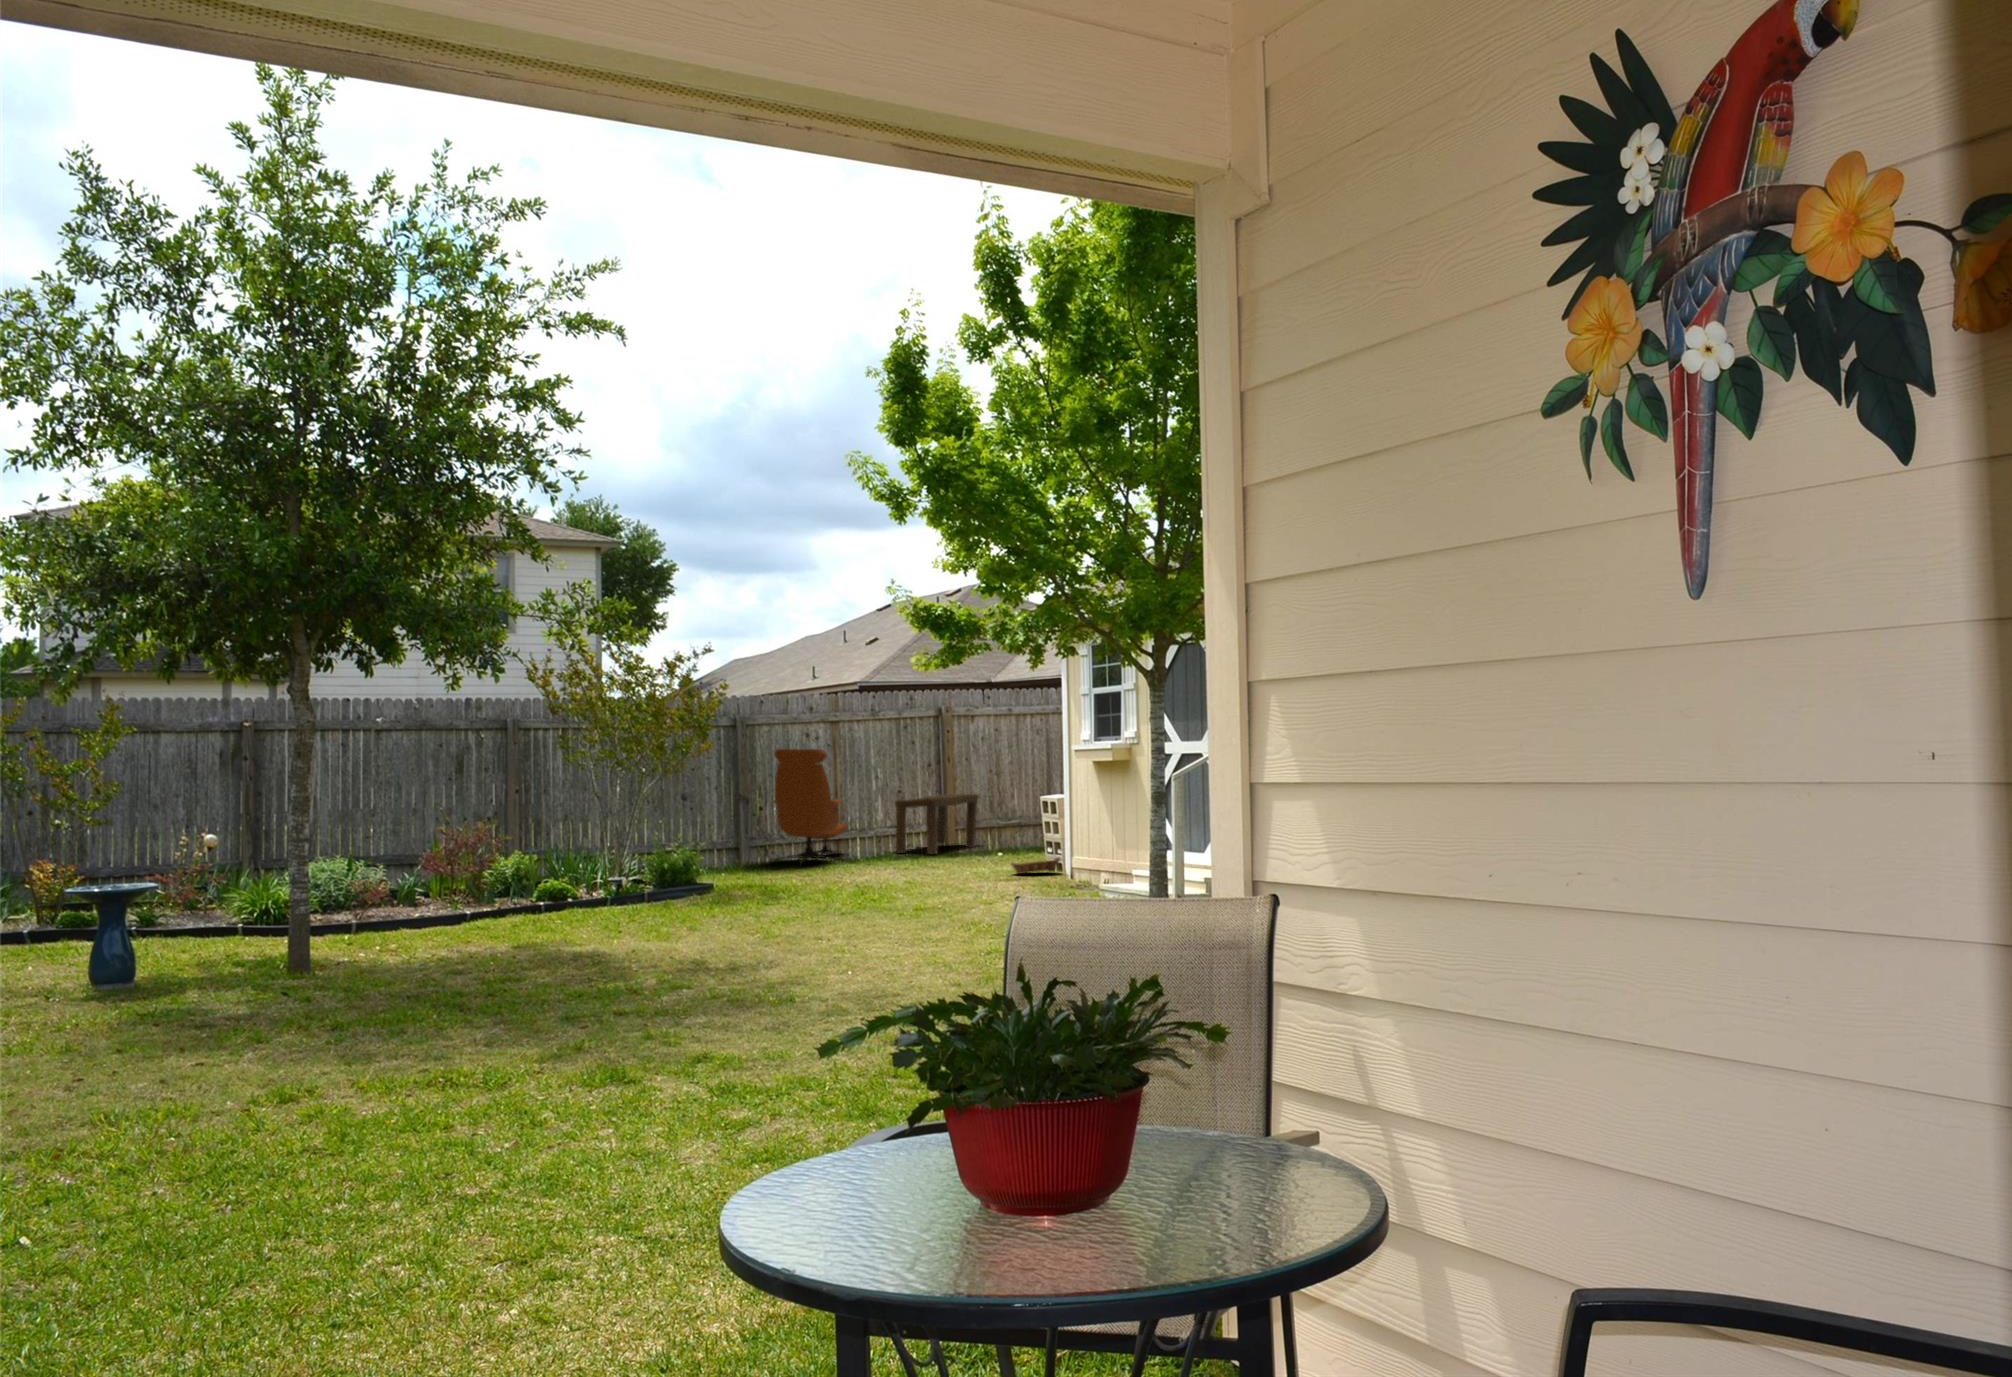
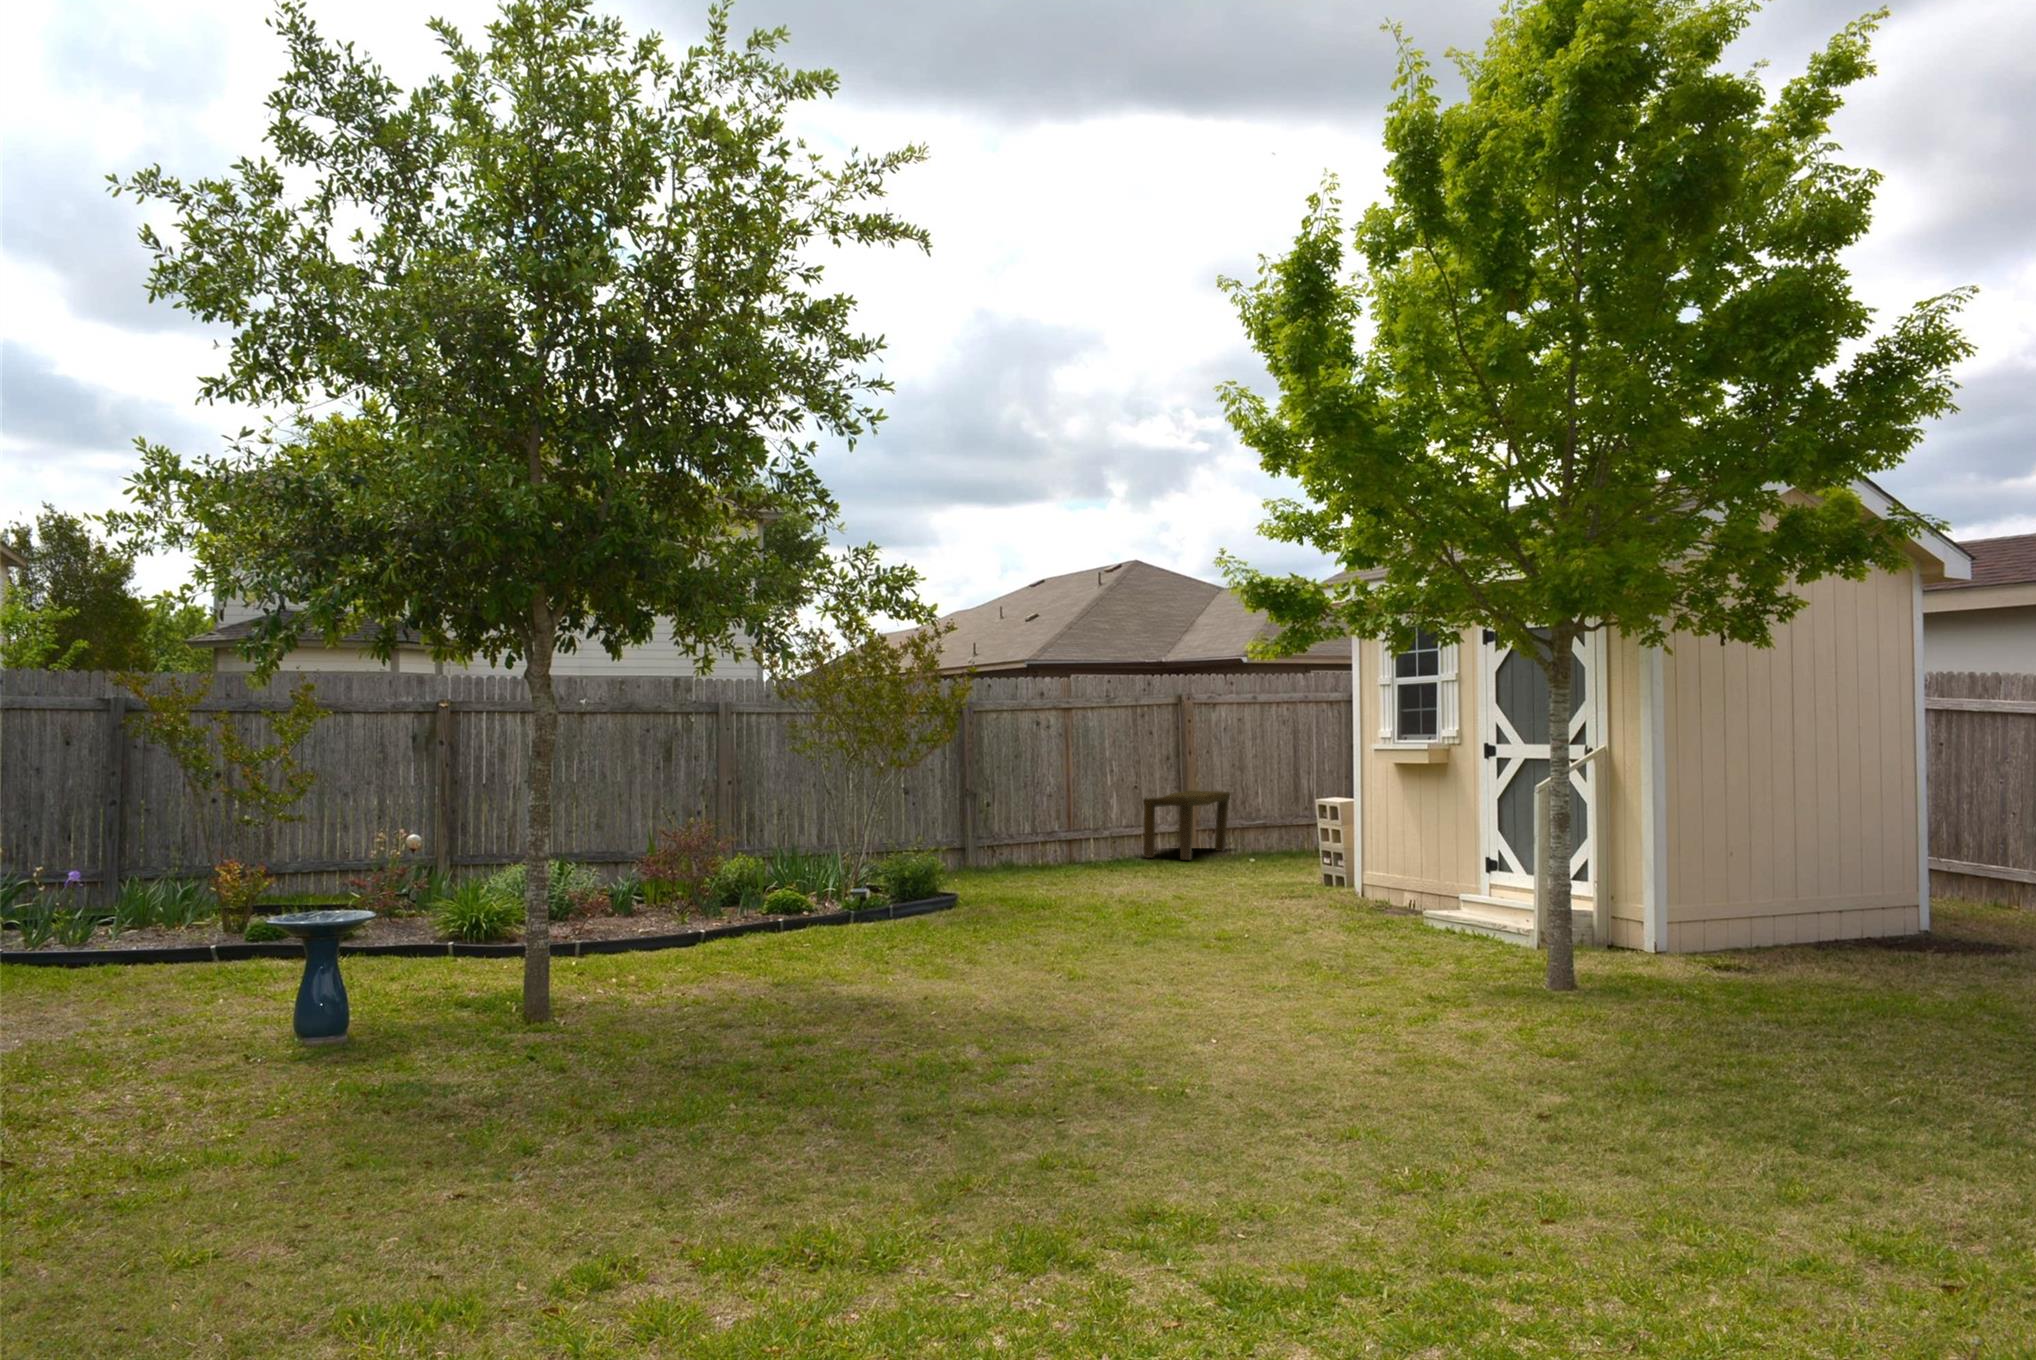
lounge chair: present [774,749,848,865] -> none [1015,740,1095,873]
basket: present [1011,857,1060,874] -> none [1286,868,1357,894]

